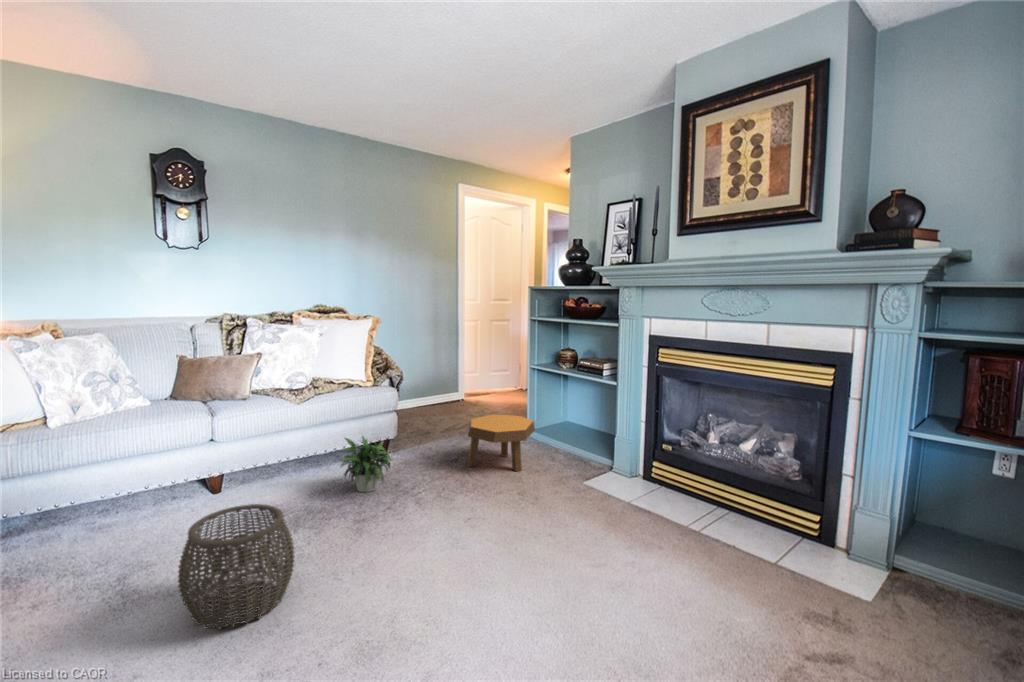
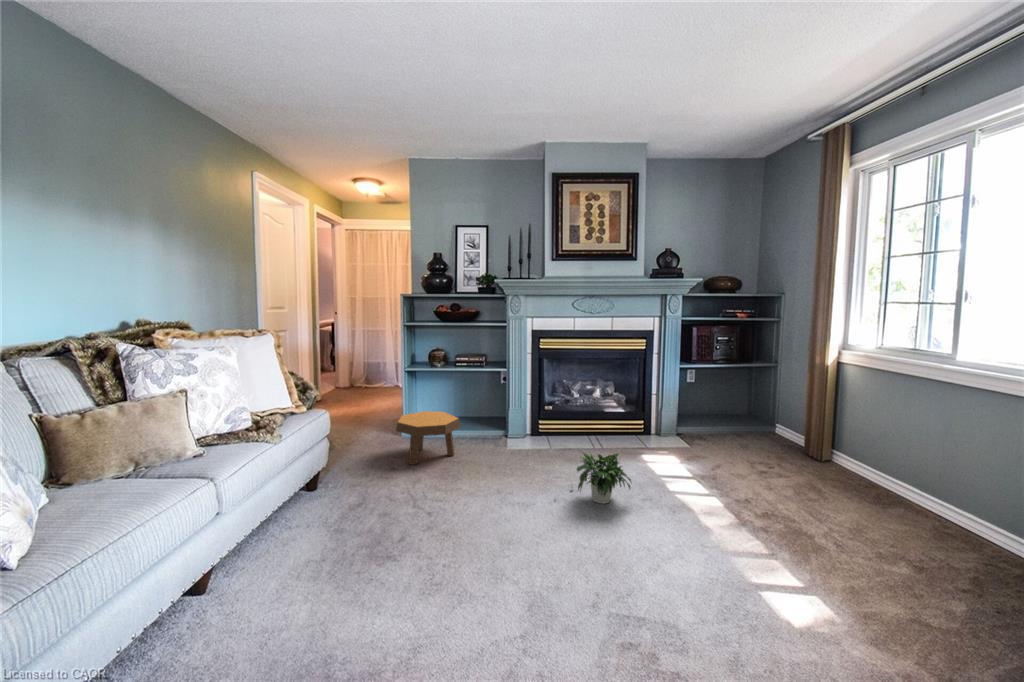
potted plant: present [341,436,391,492] -> present [571,452,631,503]
woven basket: present [178,504,295,629] -> none [455,507,549,623]

